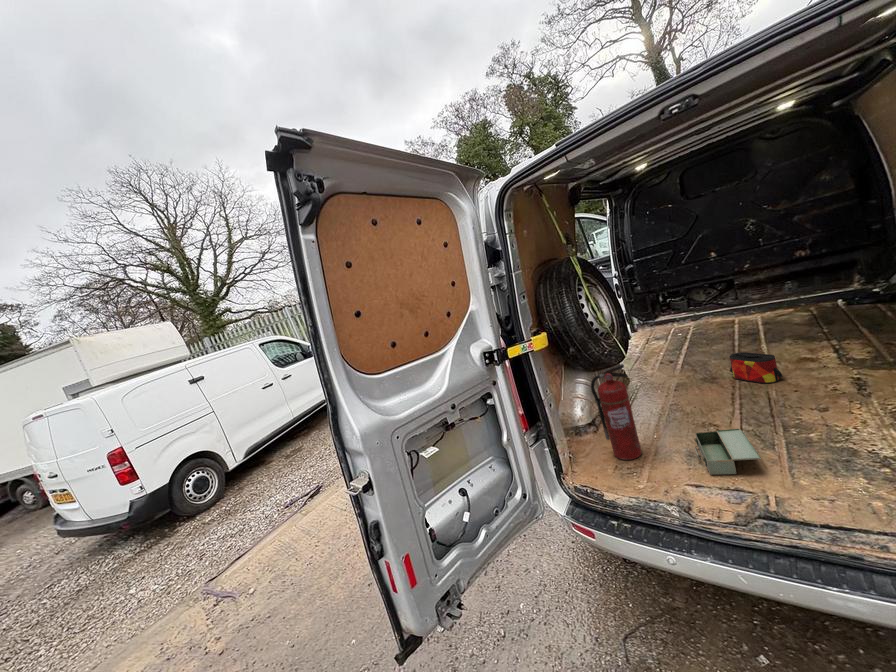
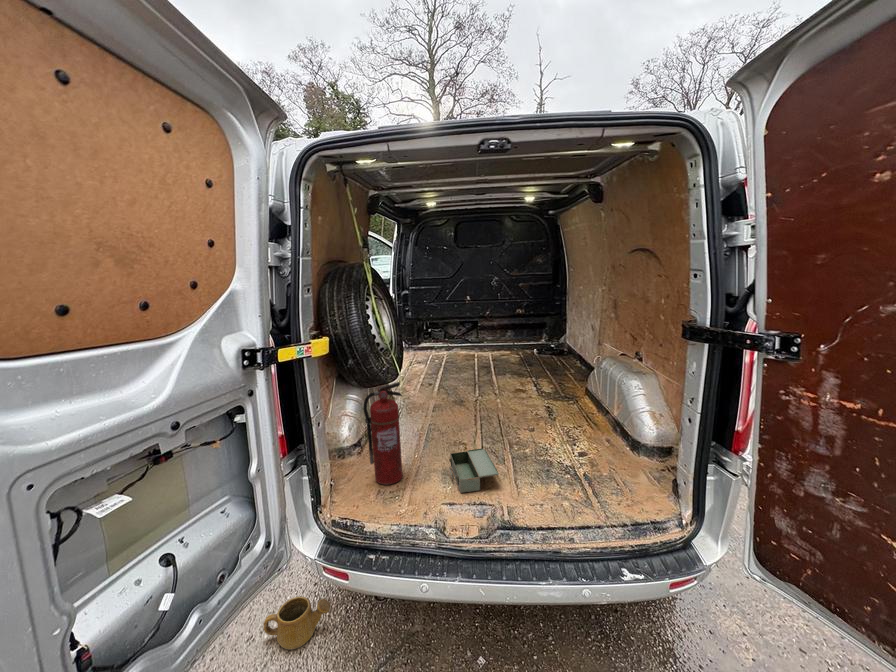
bag: present [729,352,783,384] -> none [475,381,510,409]
watering can: none [535,544,587,585] -> present [263,597,330,649]

